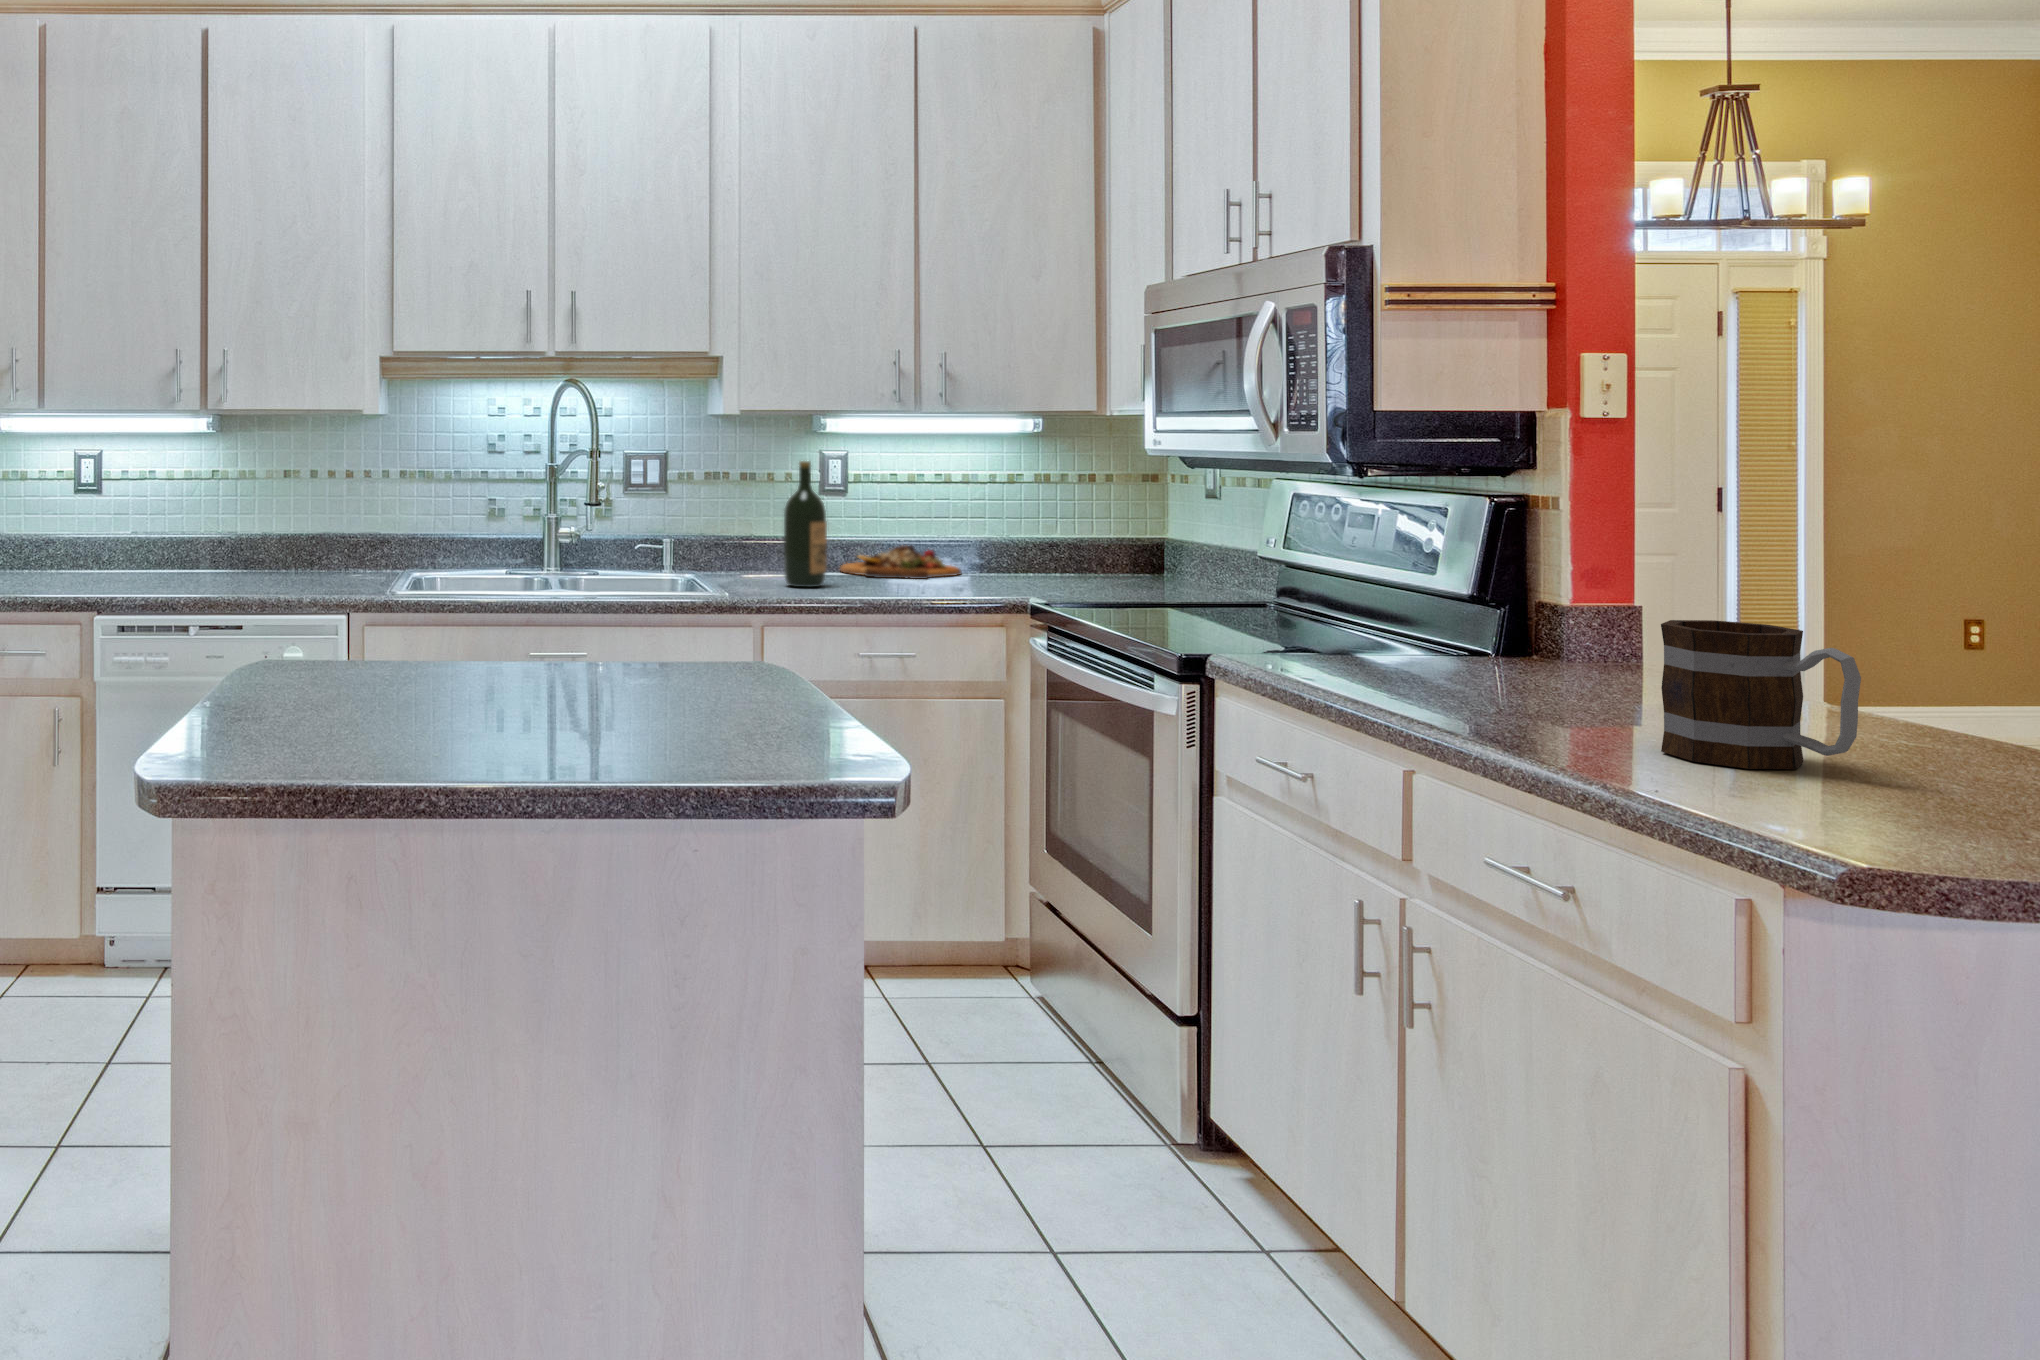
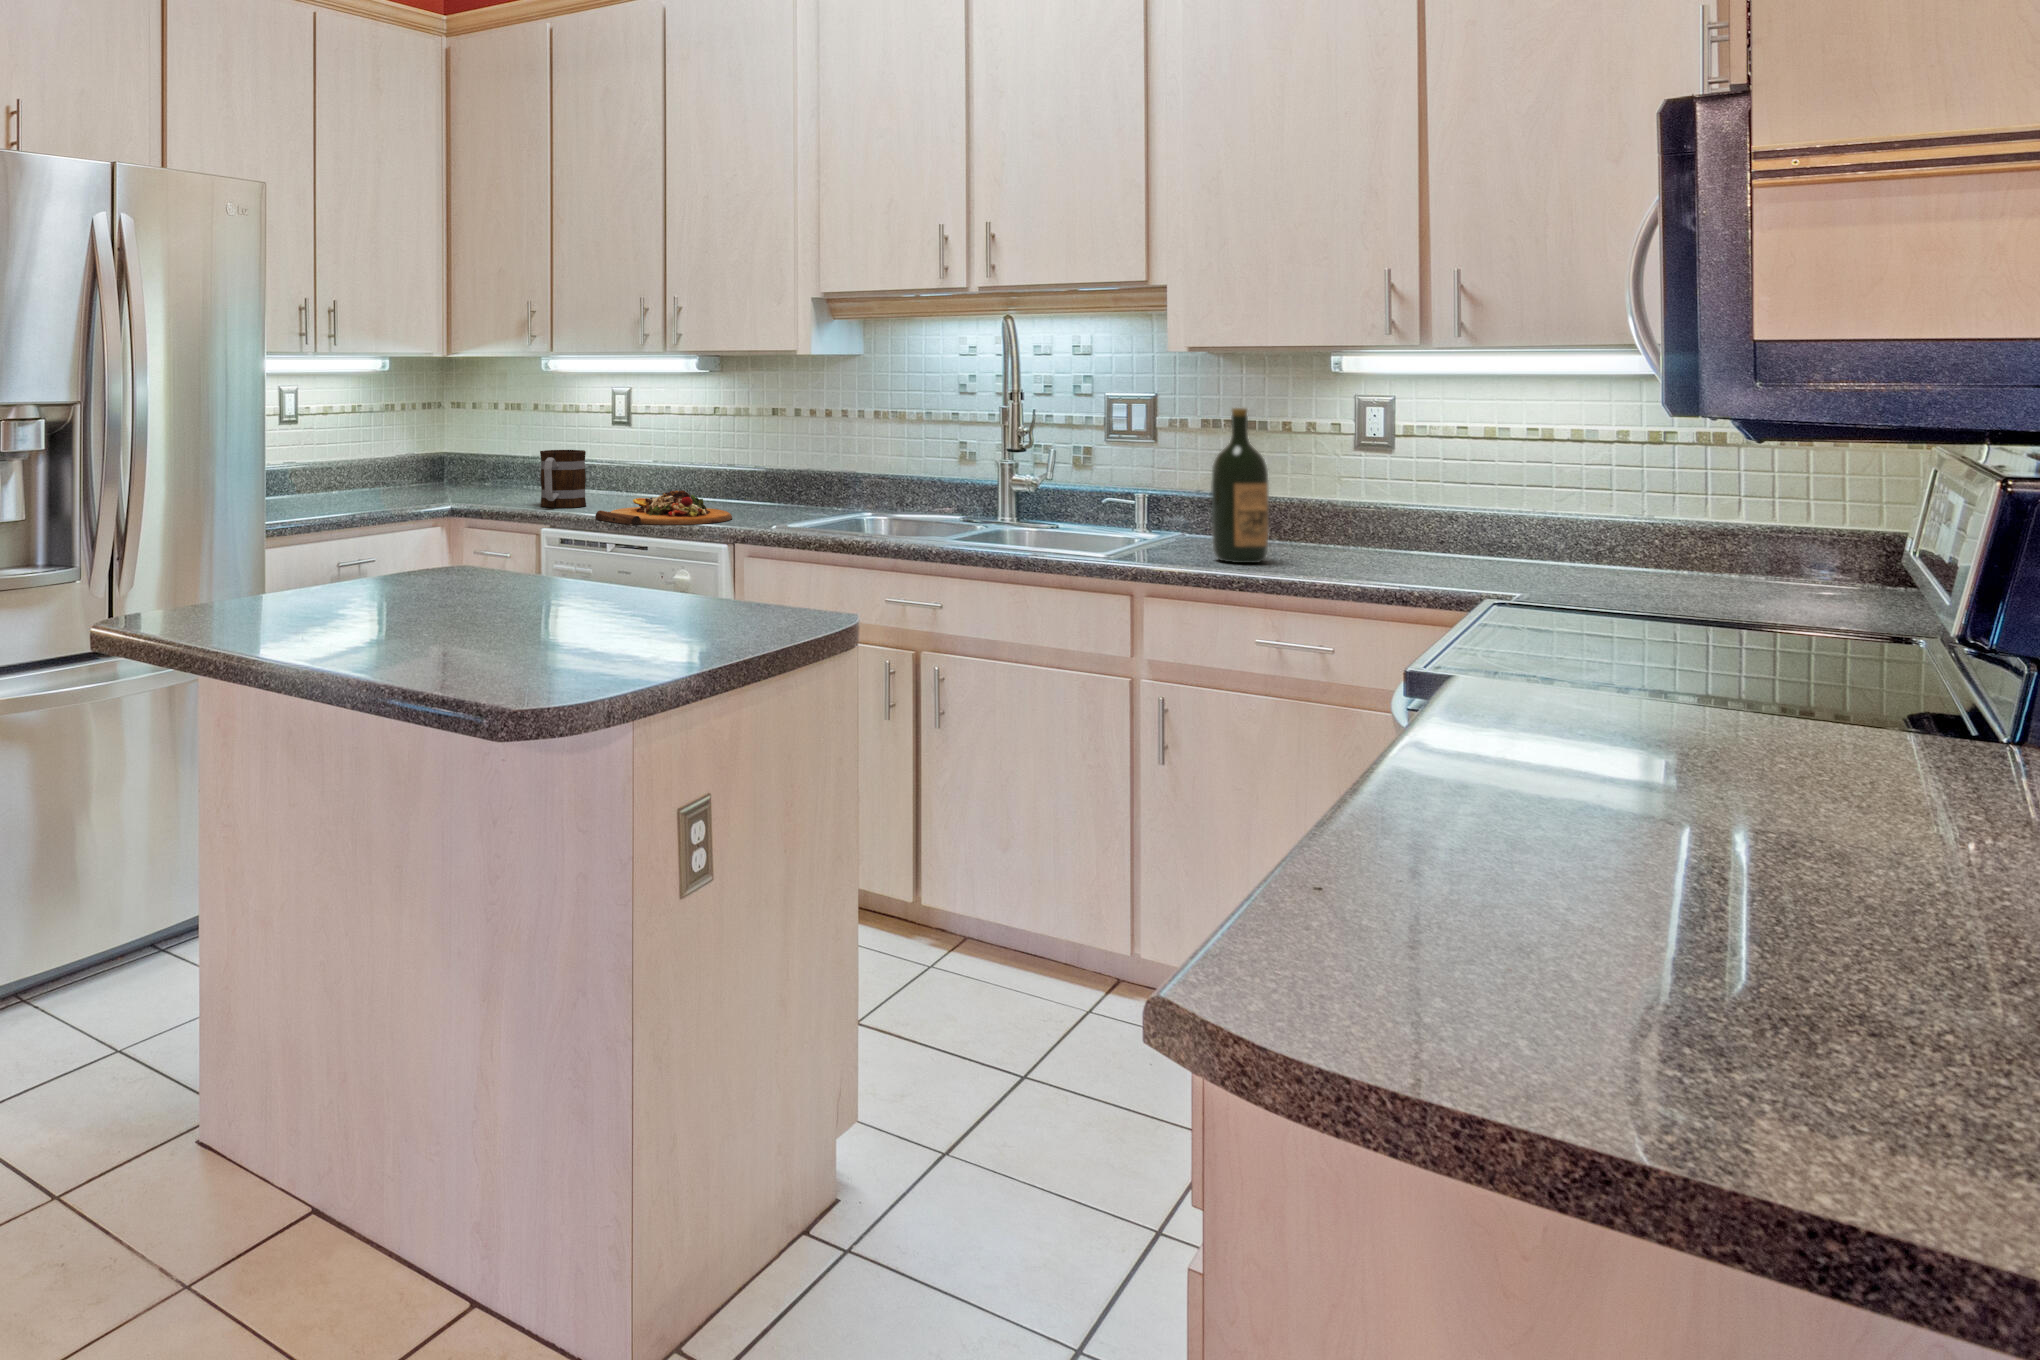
cutting board: present [840,546,961,579] -> present [595,490,732,525]
mug: present [1661,620,1861,769] -> present [540,450,586,508]

